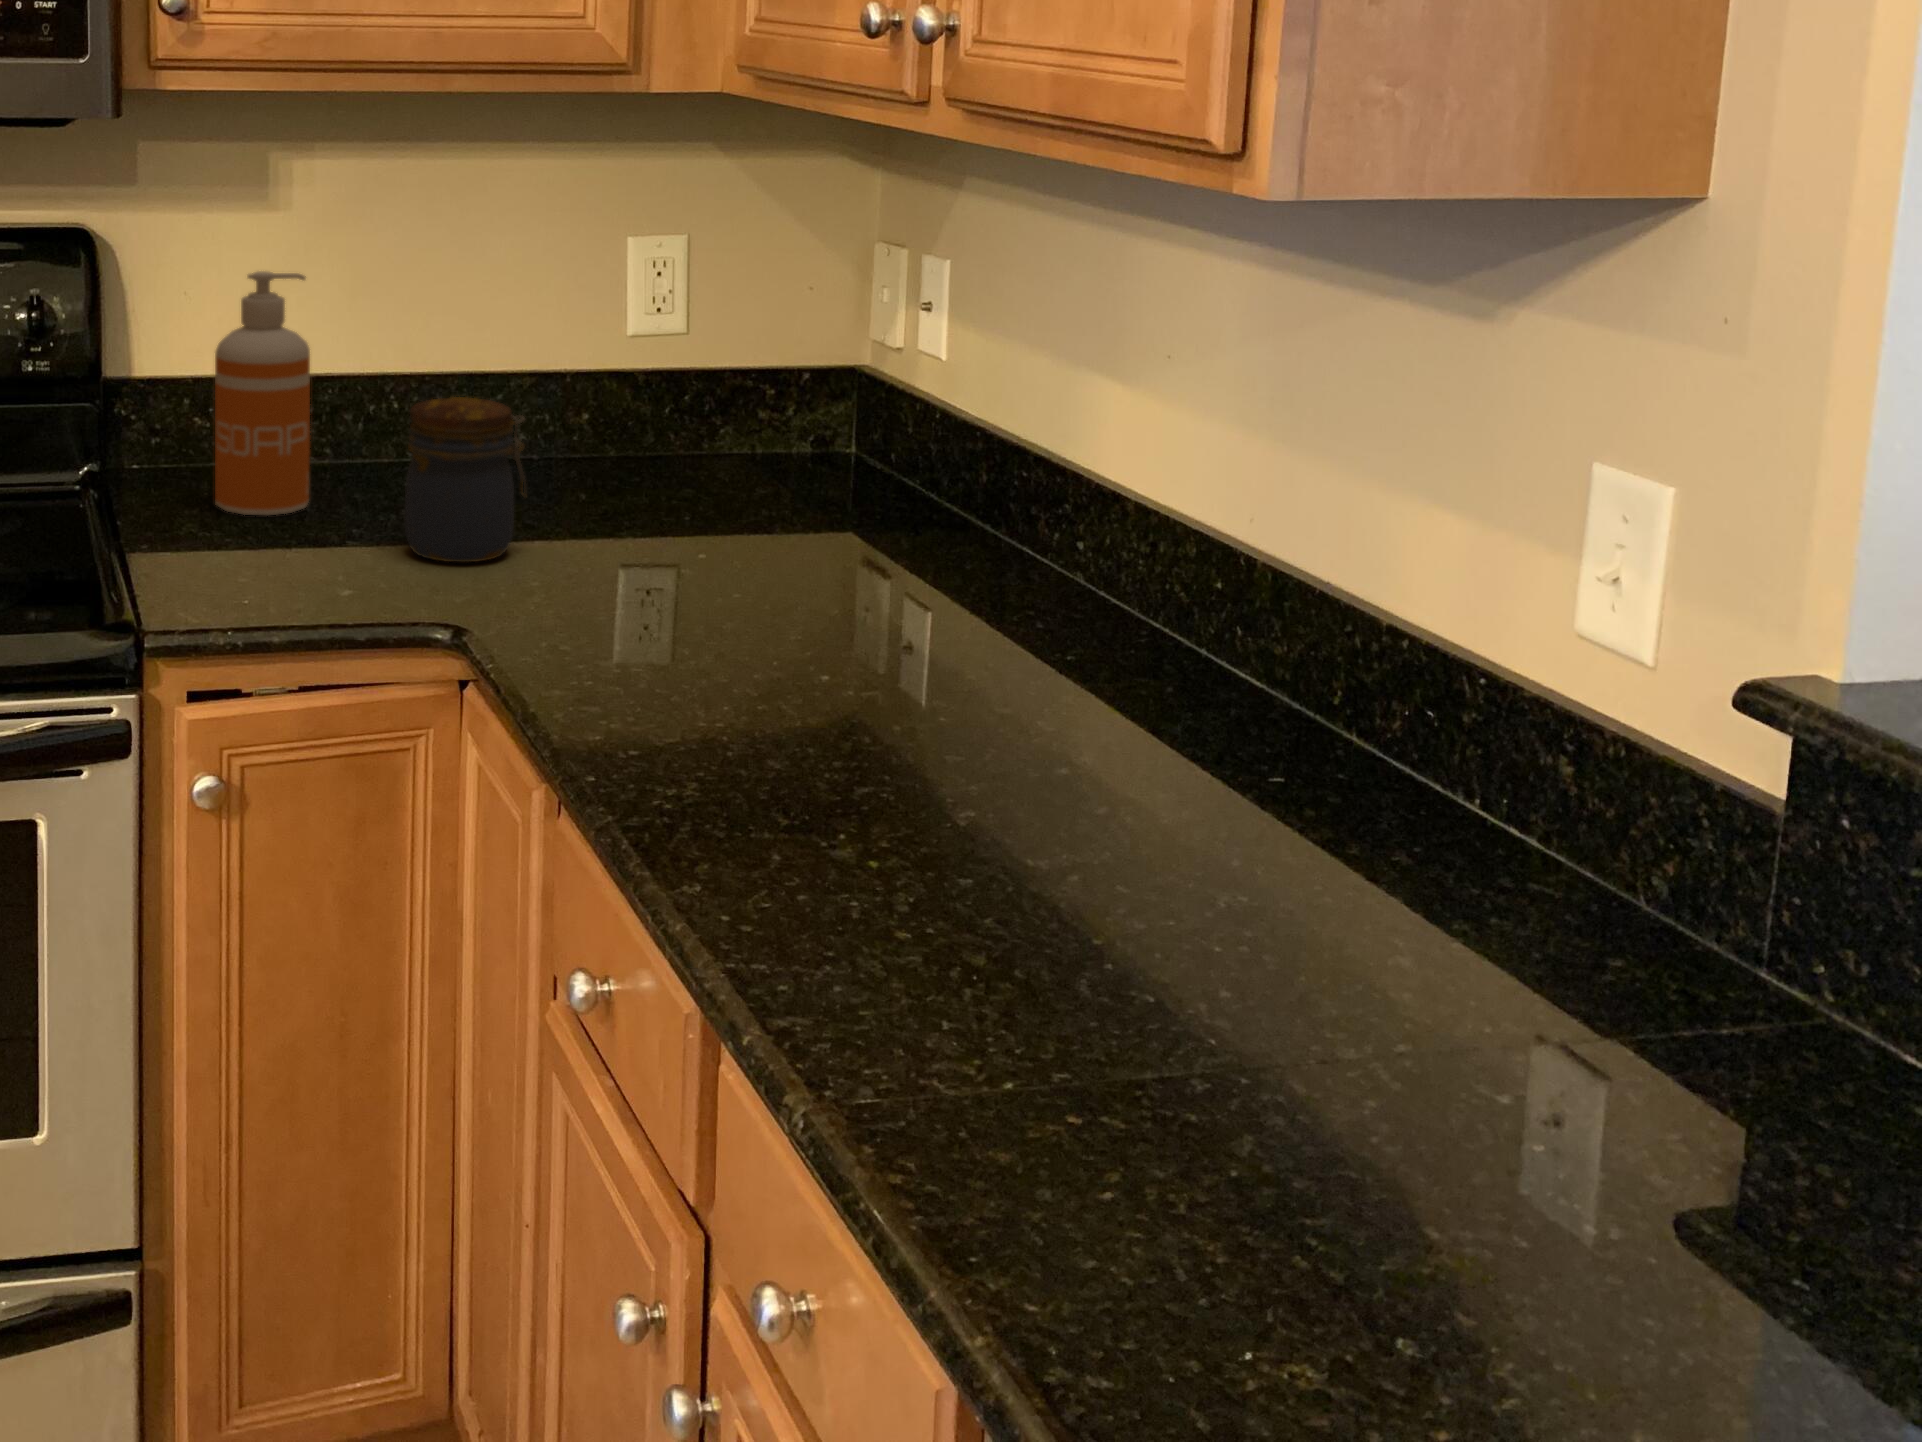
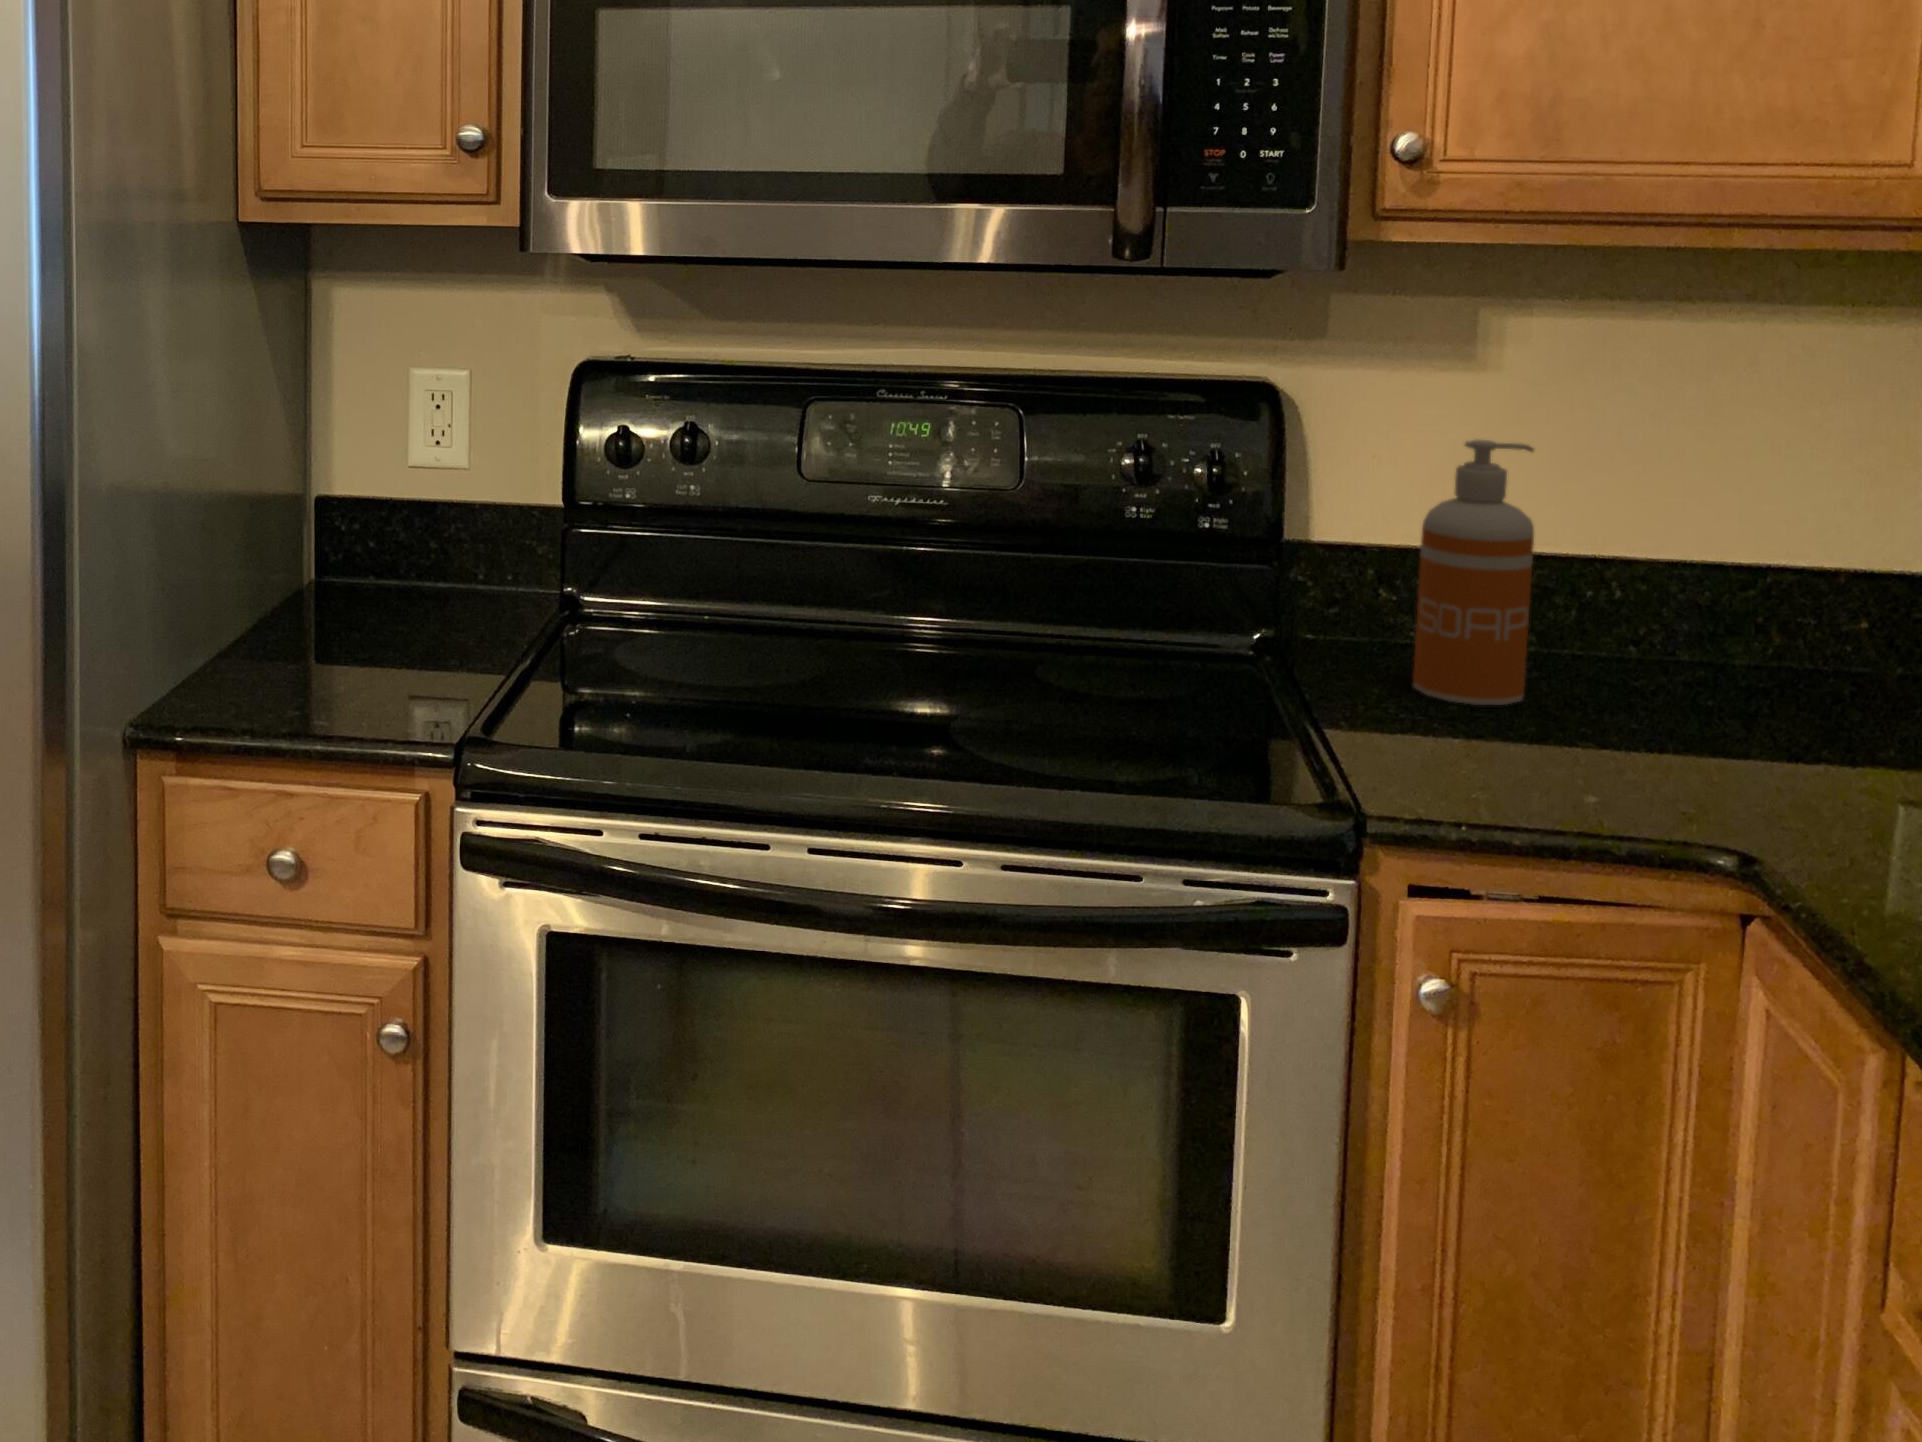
jar: present [405,397,526,562] -> none [1657,595,1821,784]

